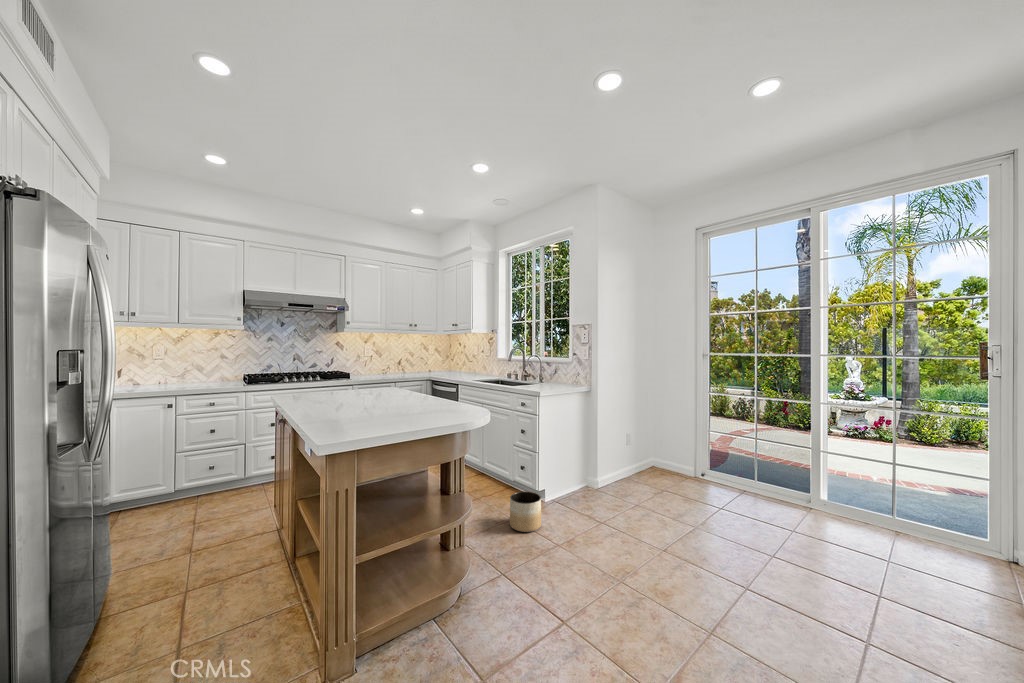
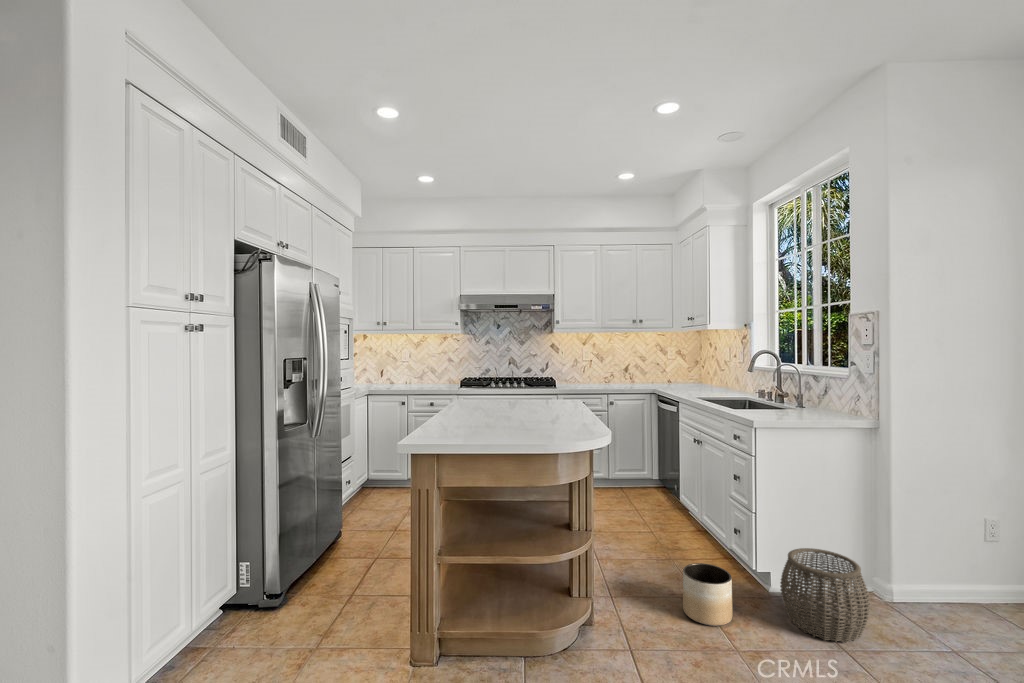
woven basket: none [559,466,606,518] -> present [780,548,871,643]

